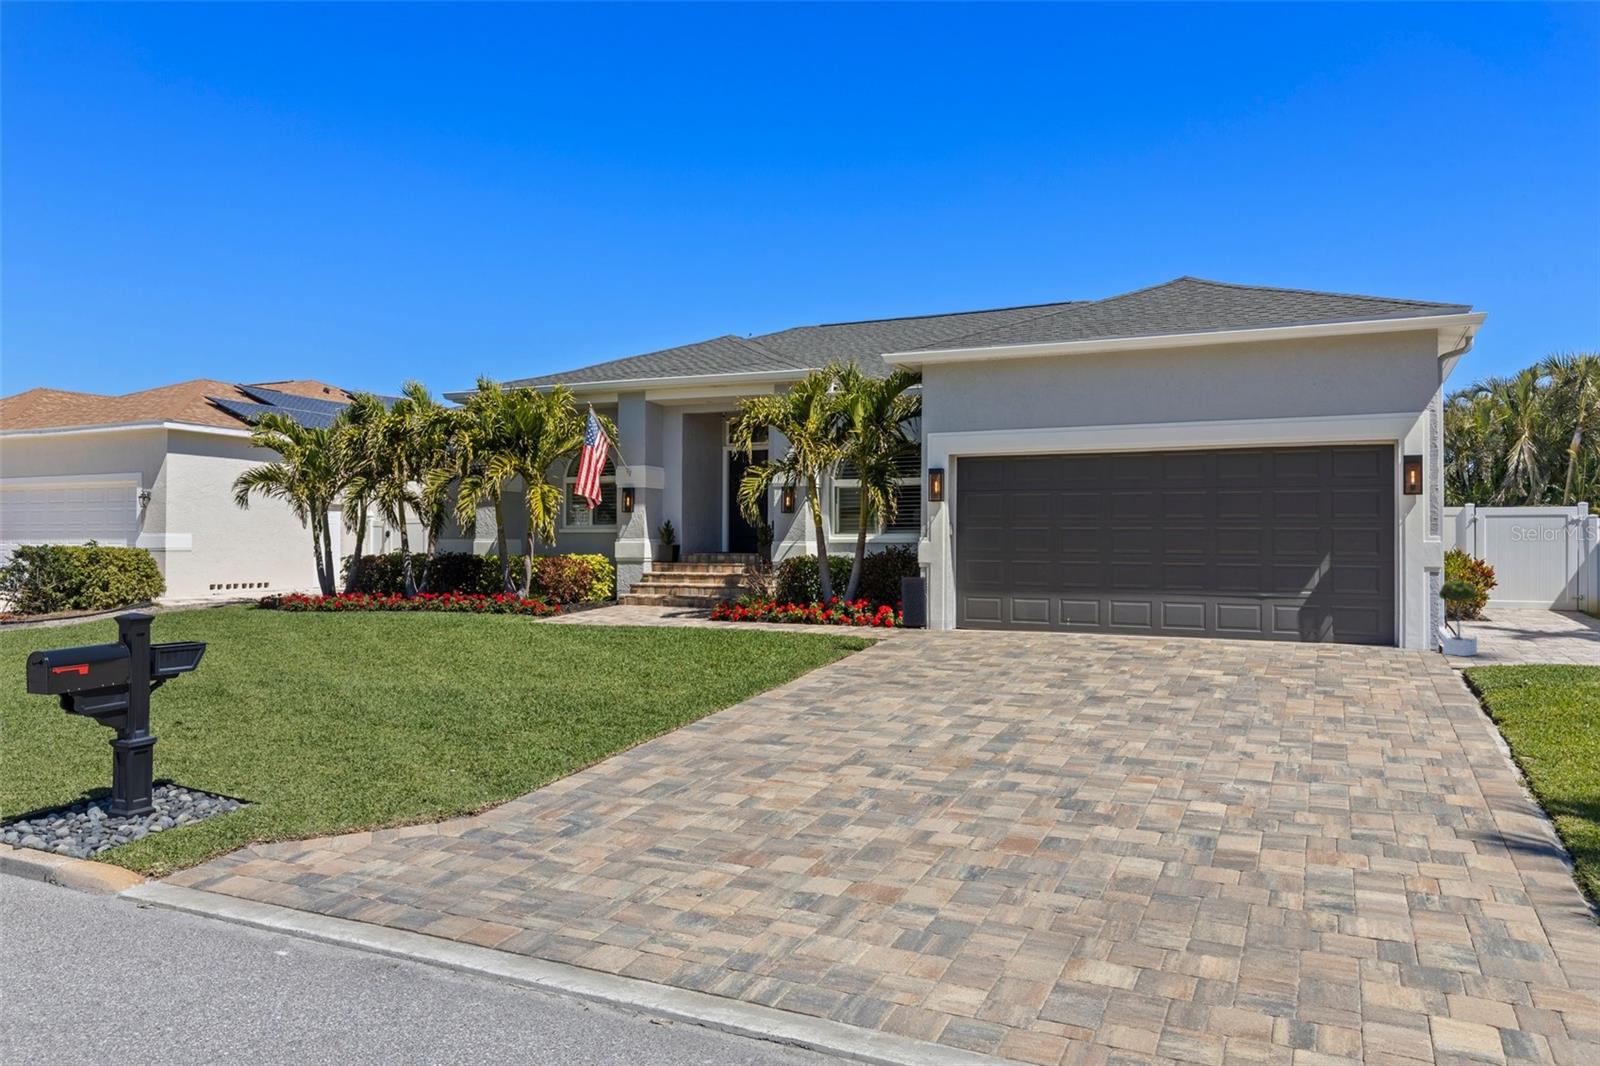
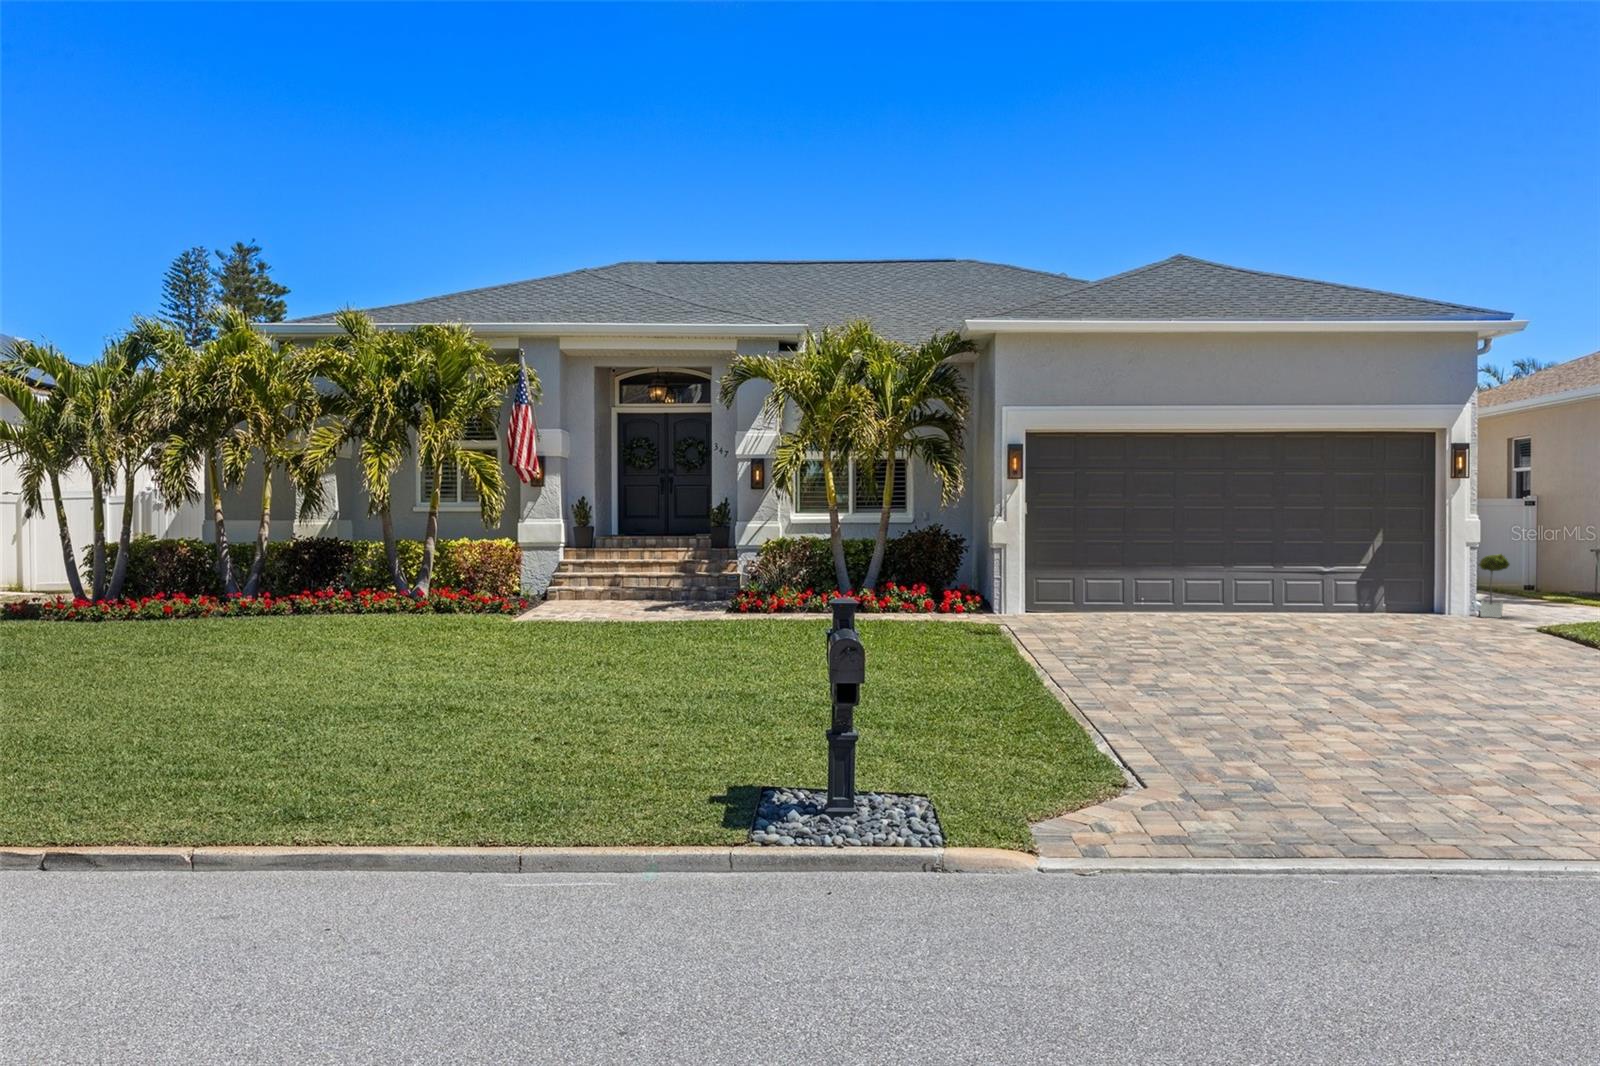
trash can: present [902,577,926,626] -> none [972,559,998,613]

